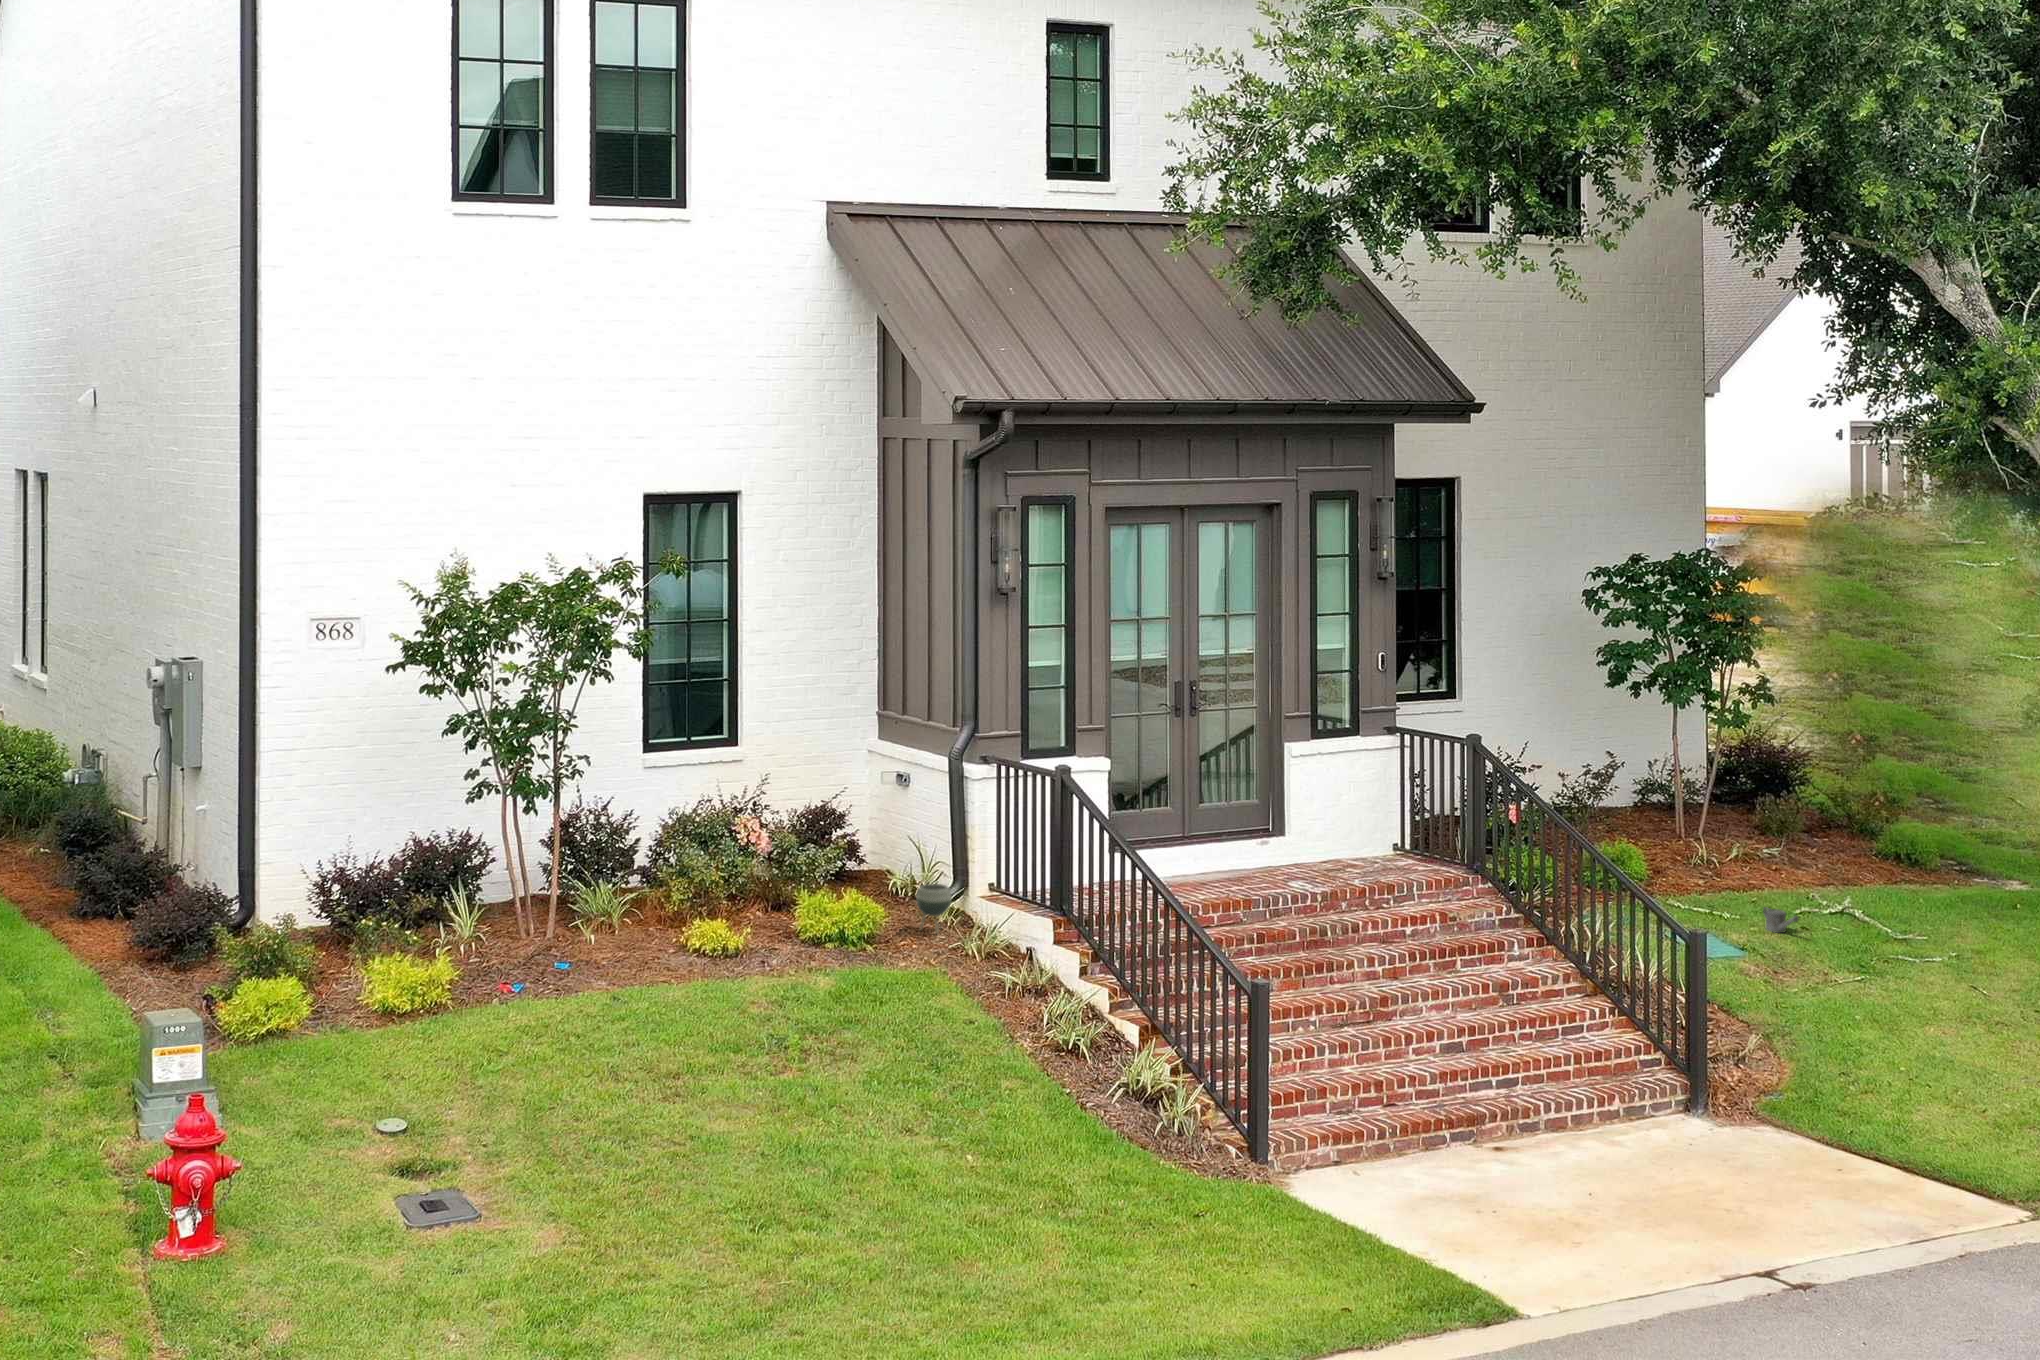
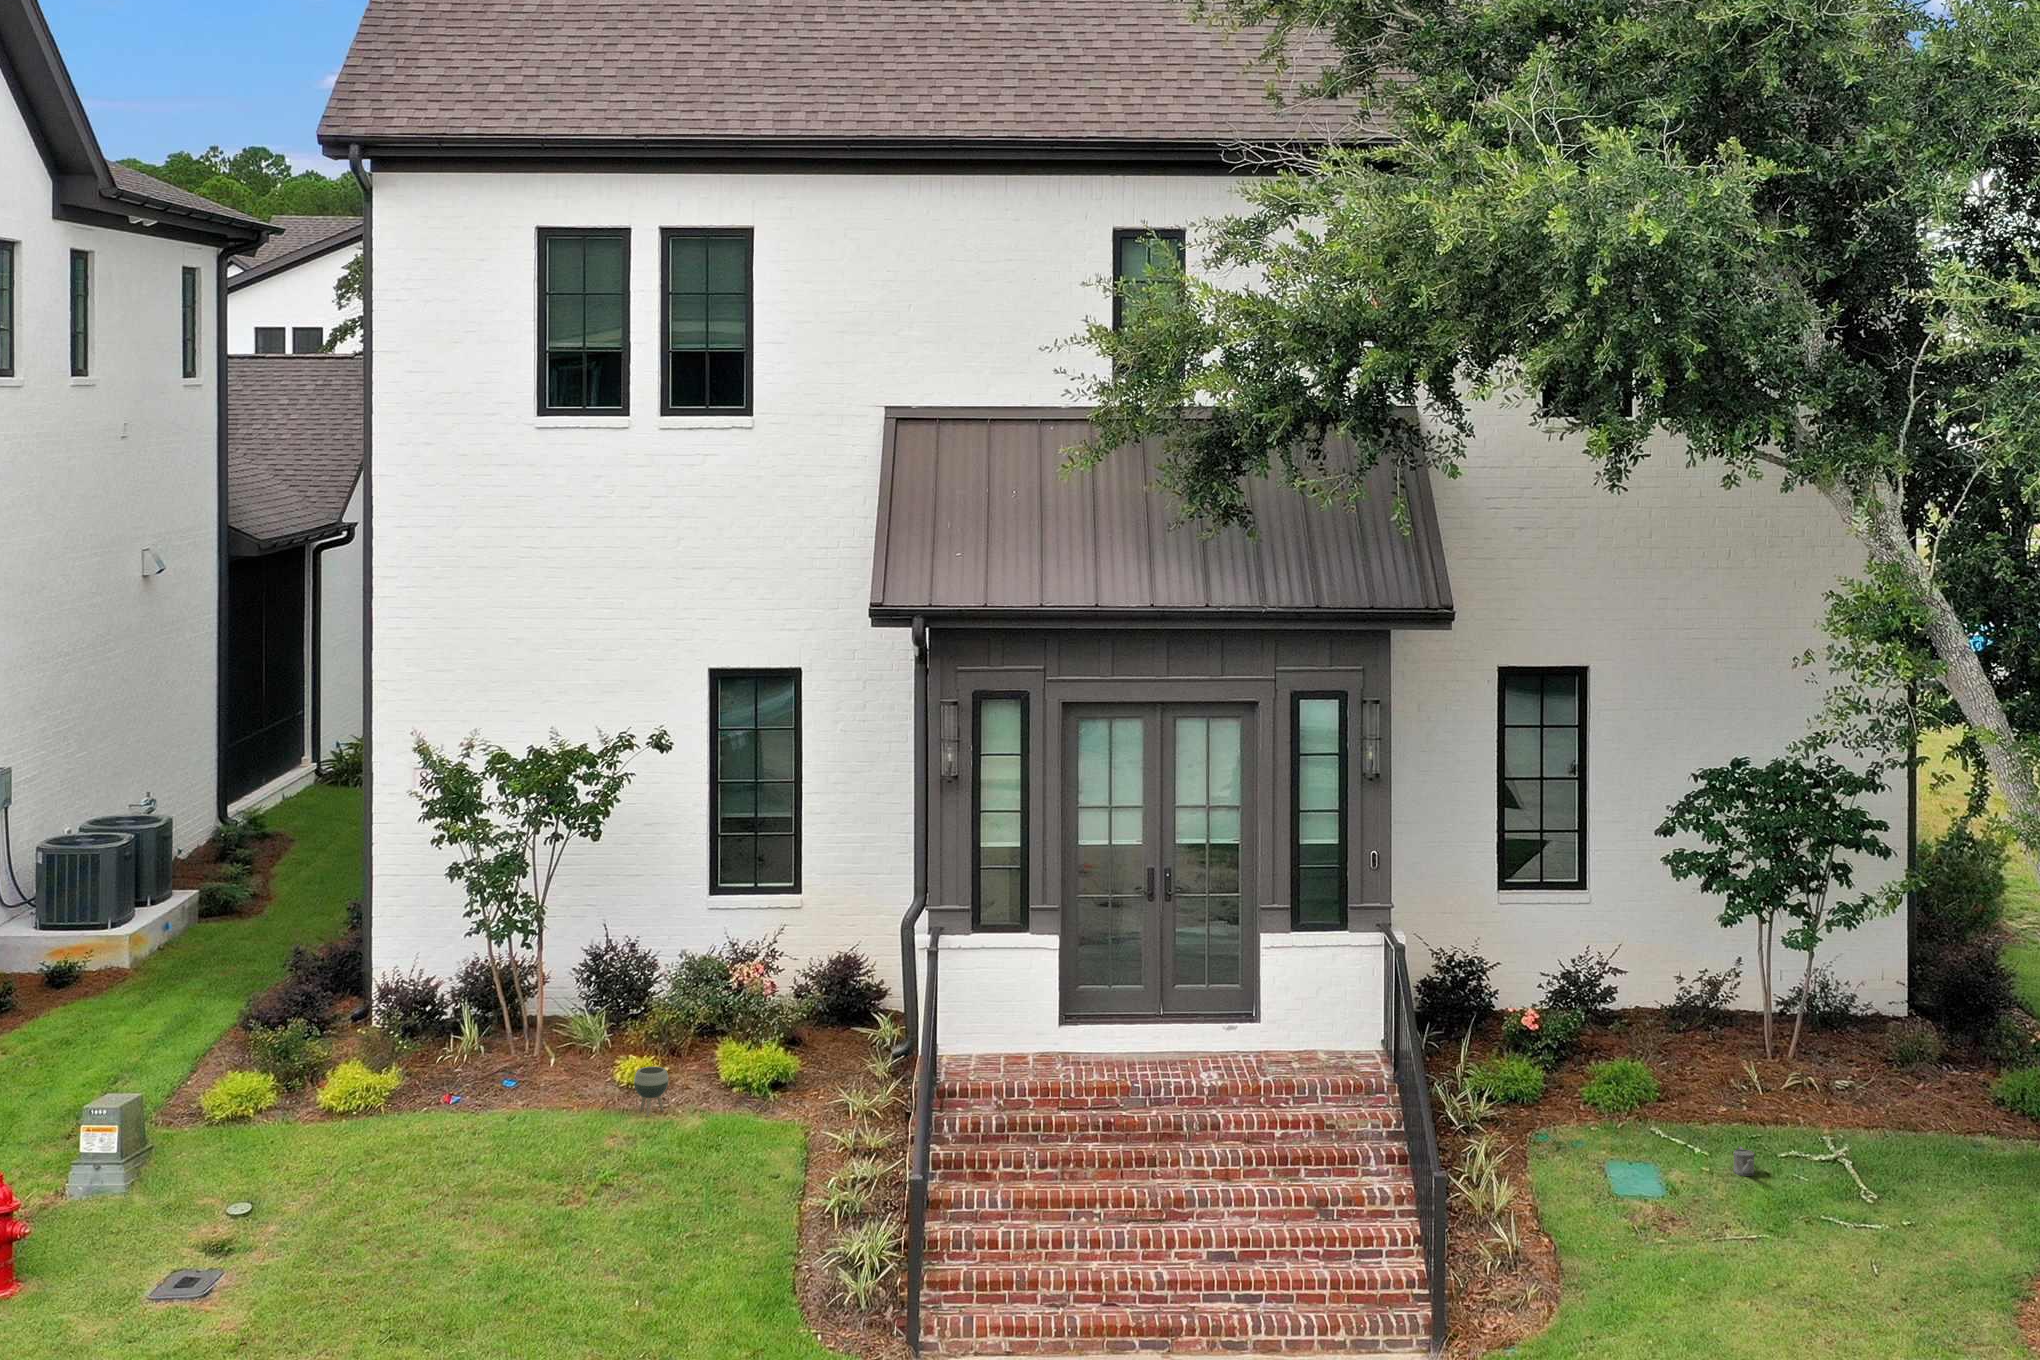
planter: present [916,884,951,934] -> present [634,1067,668,1116]

